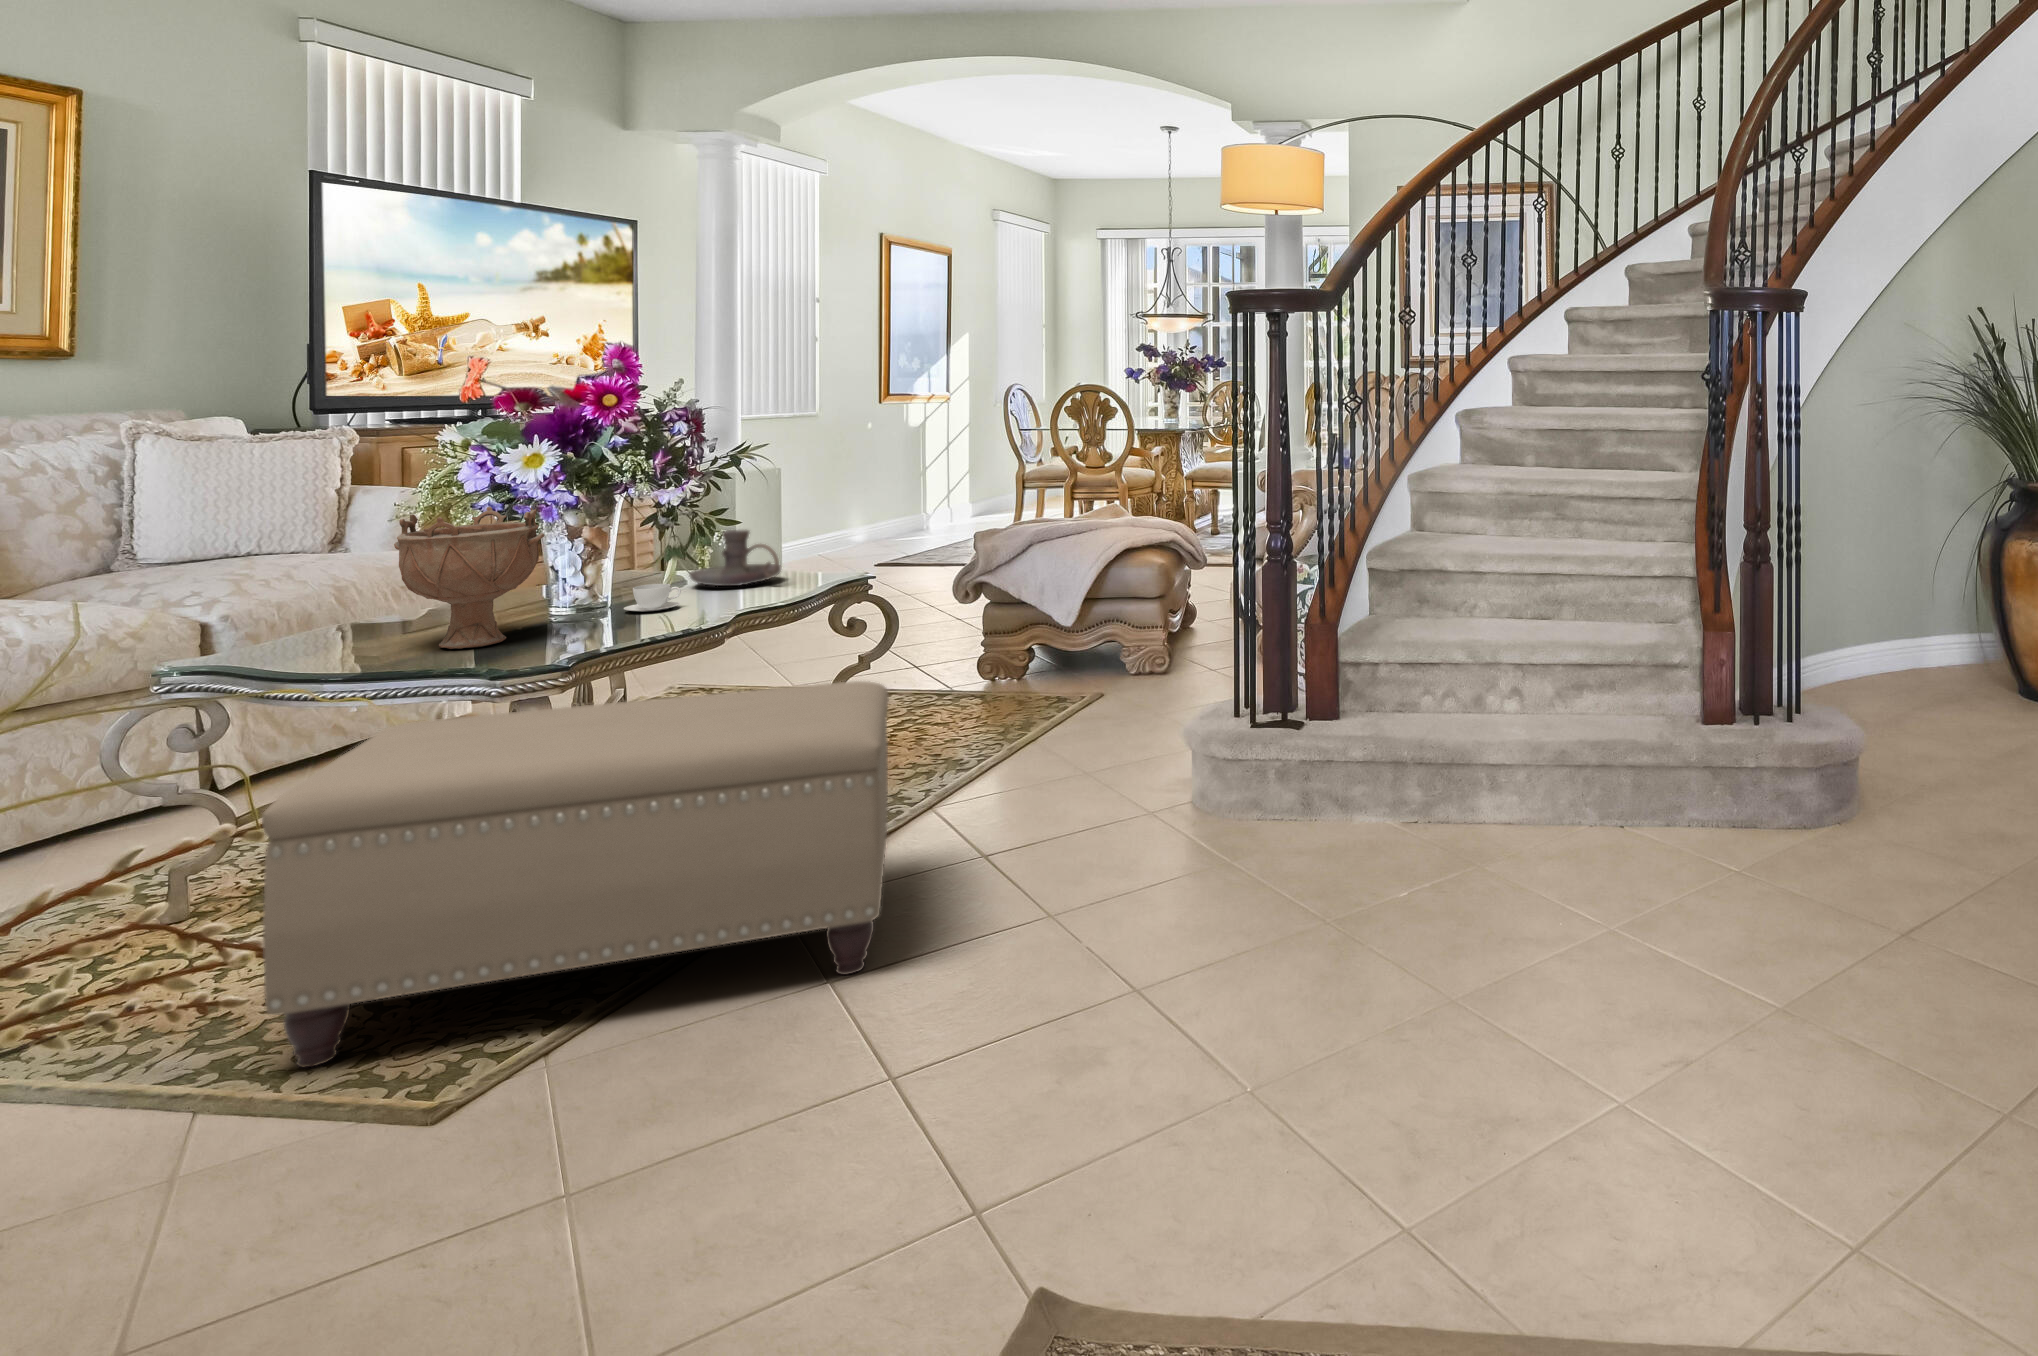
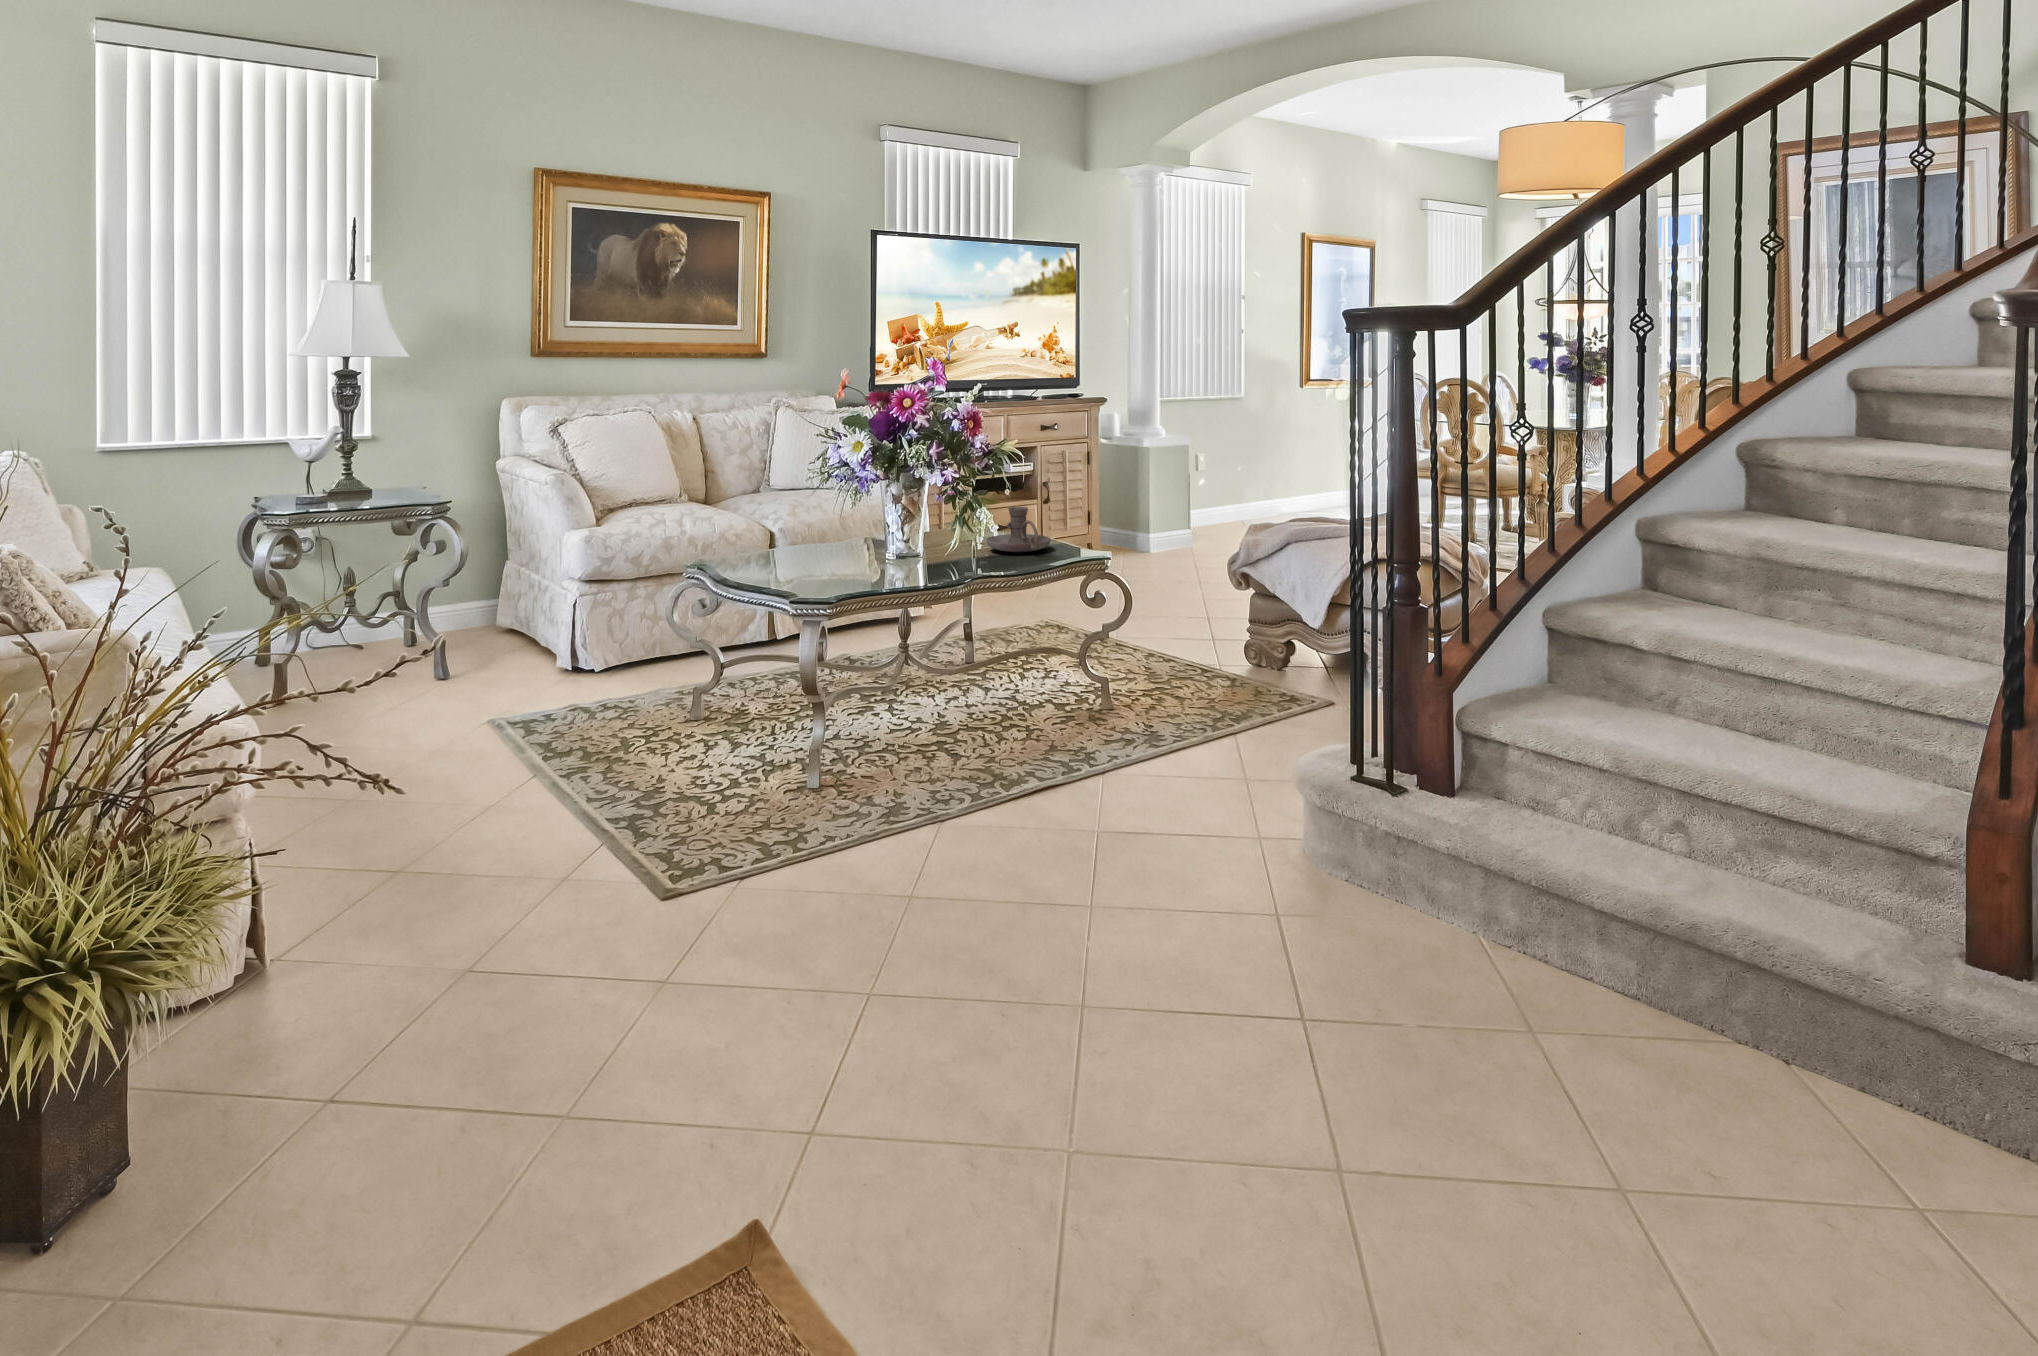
decorative bowl: present [394,506,544,649] -> none [772,481,853,581]
teacup: present [624,584,681,612] -> none [921,546,957,567]
ottoman: present [262,681,889,1067] -> none [607,631,1011,896]

